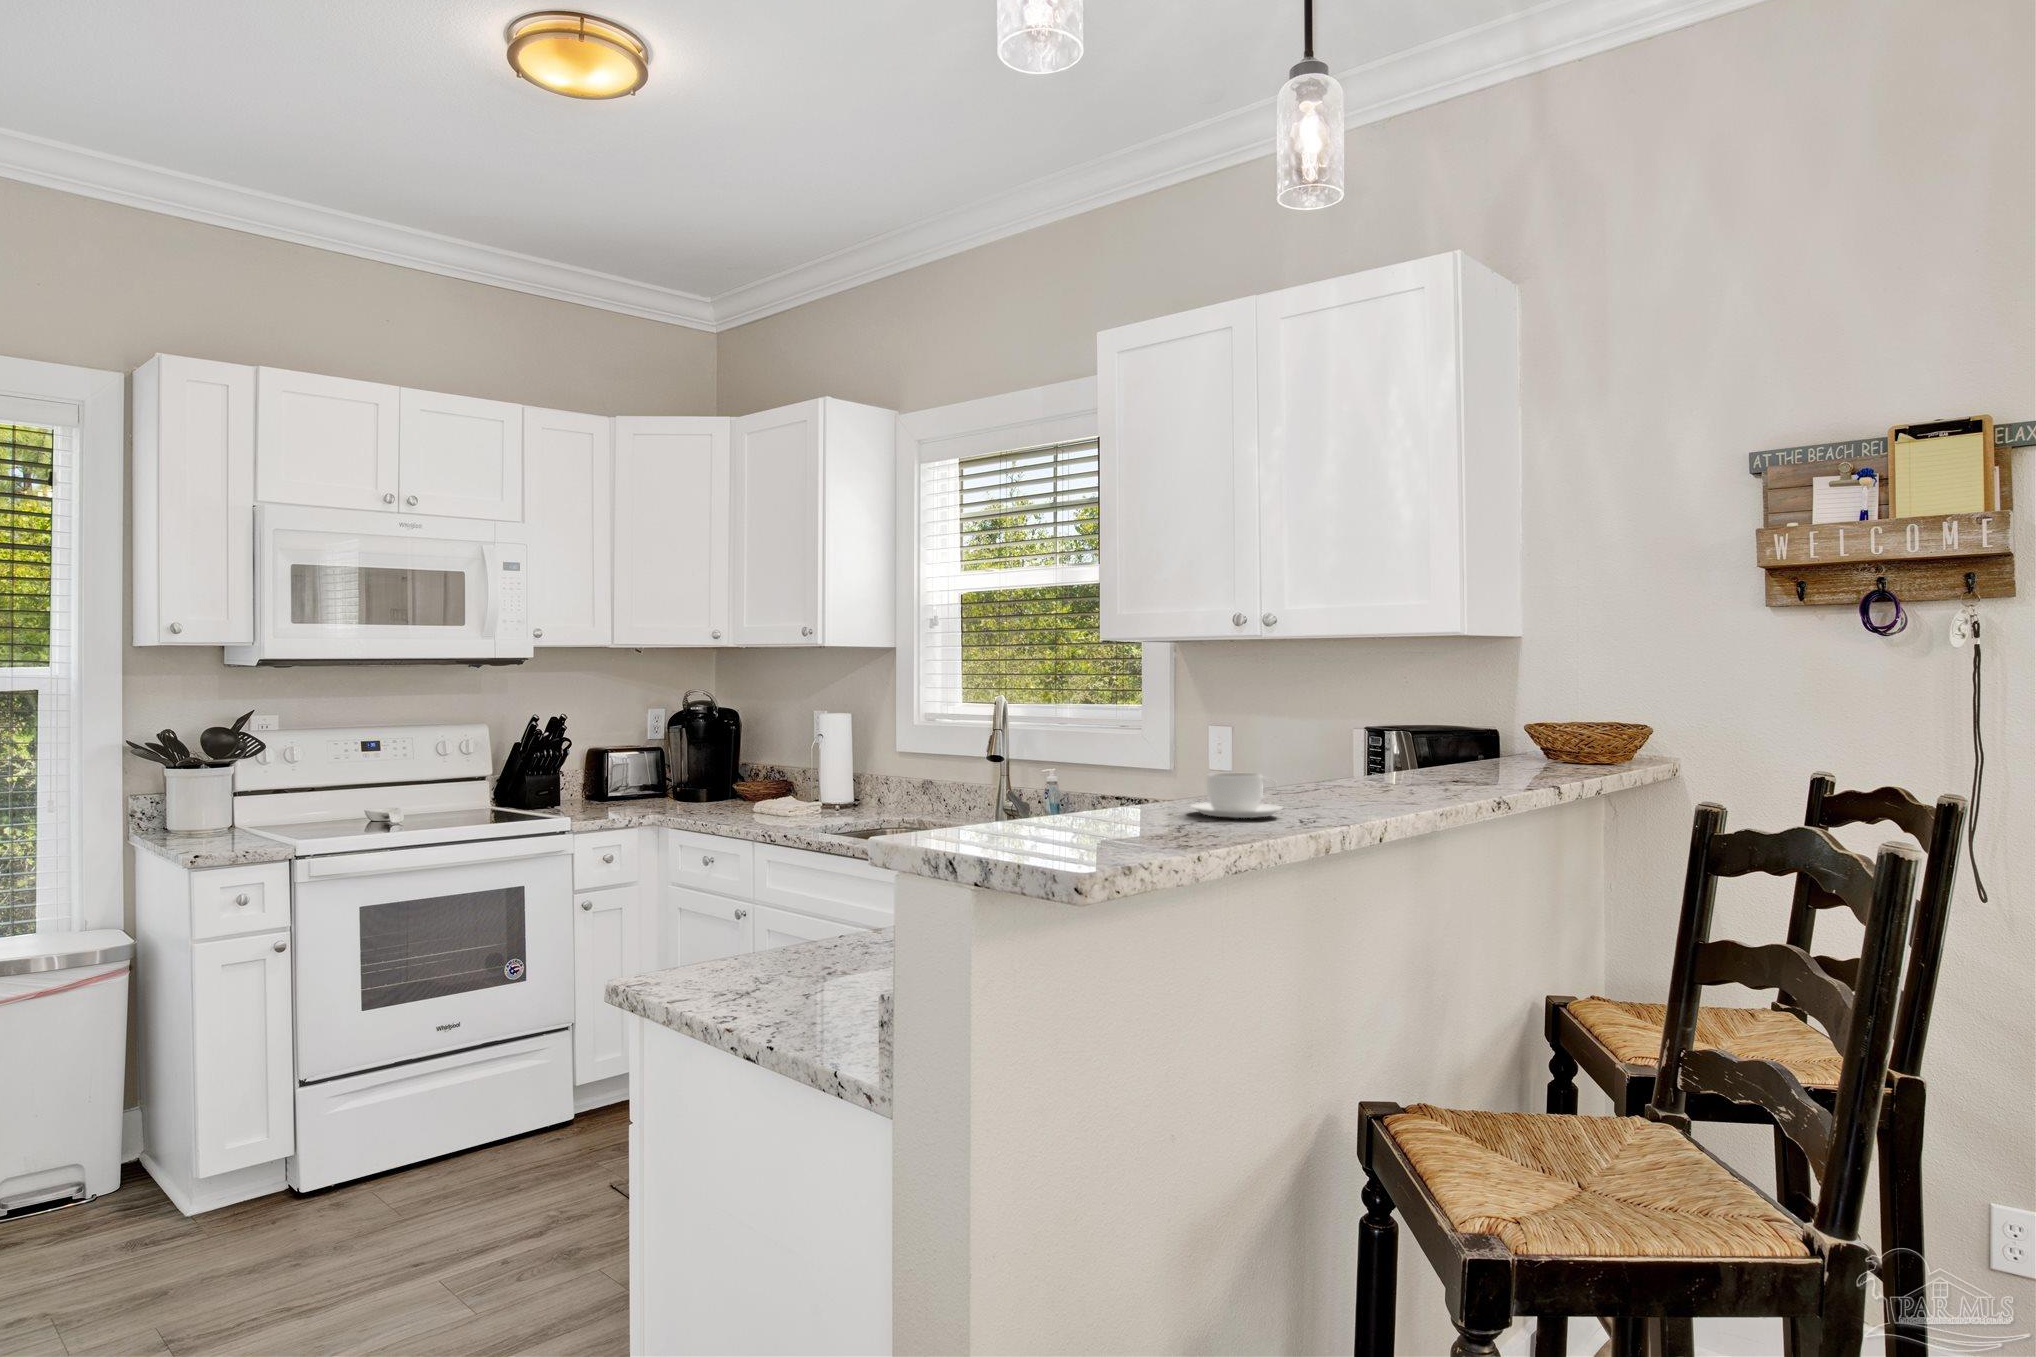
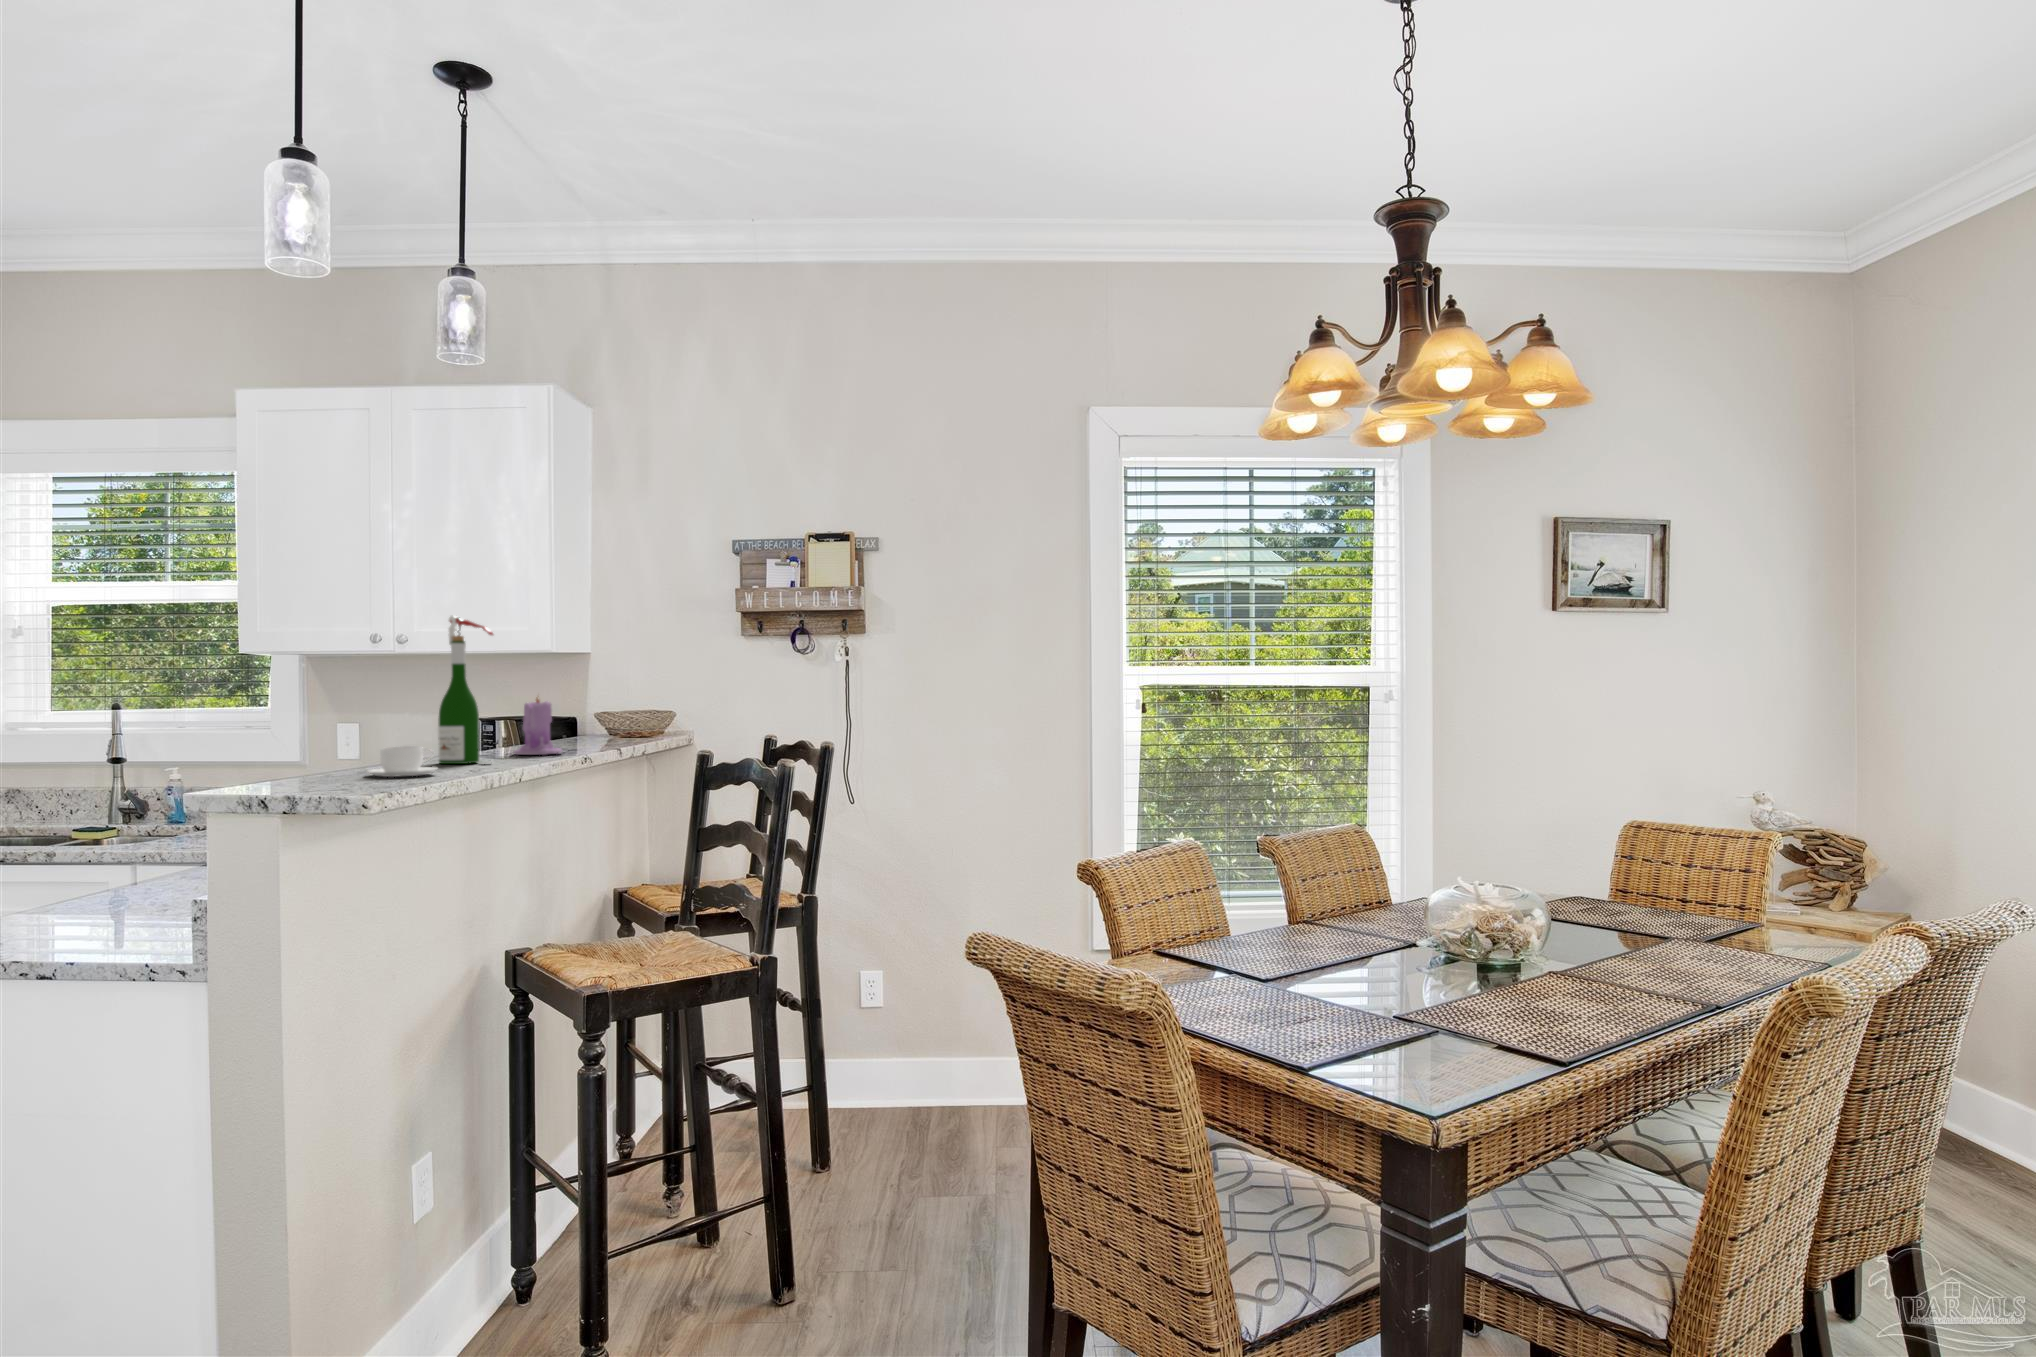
wine bottle: none [1295,583,1370,801] -> present [438,616,493,764]
candle: none [1401,695,1472,789] -> present [513,698,562,755]

